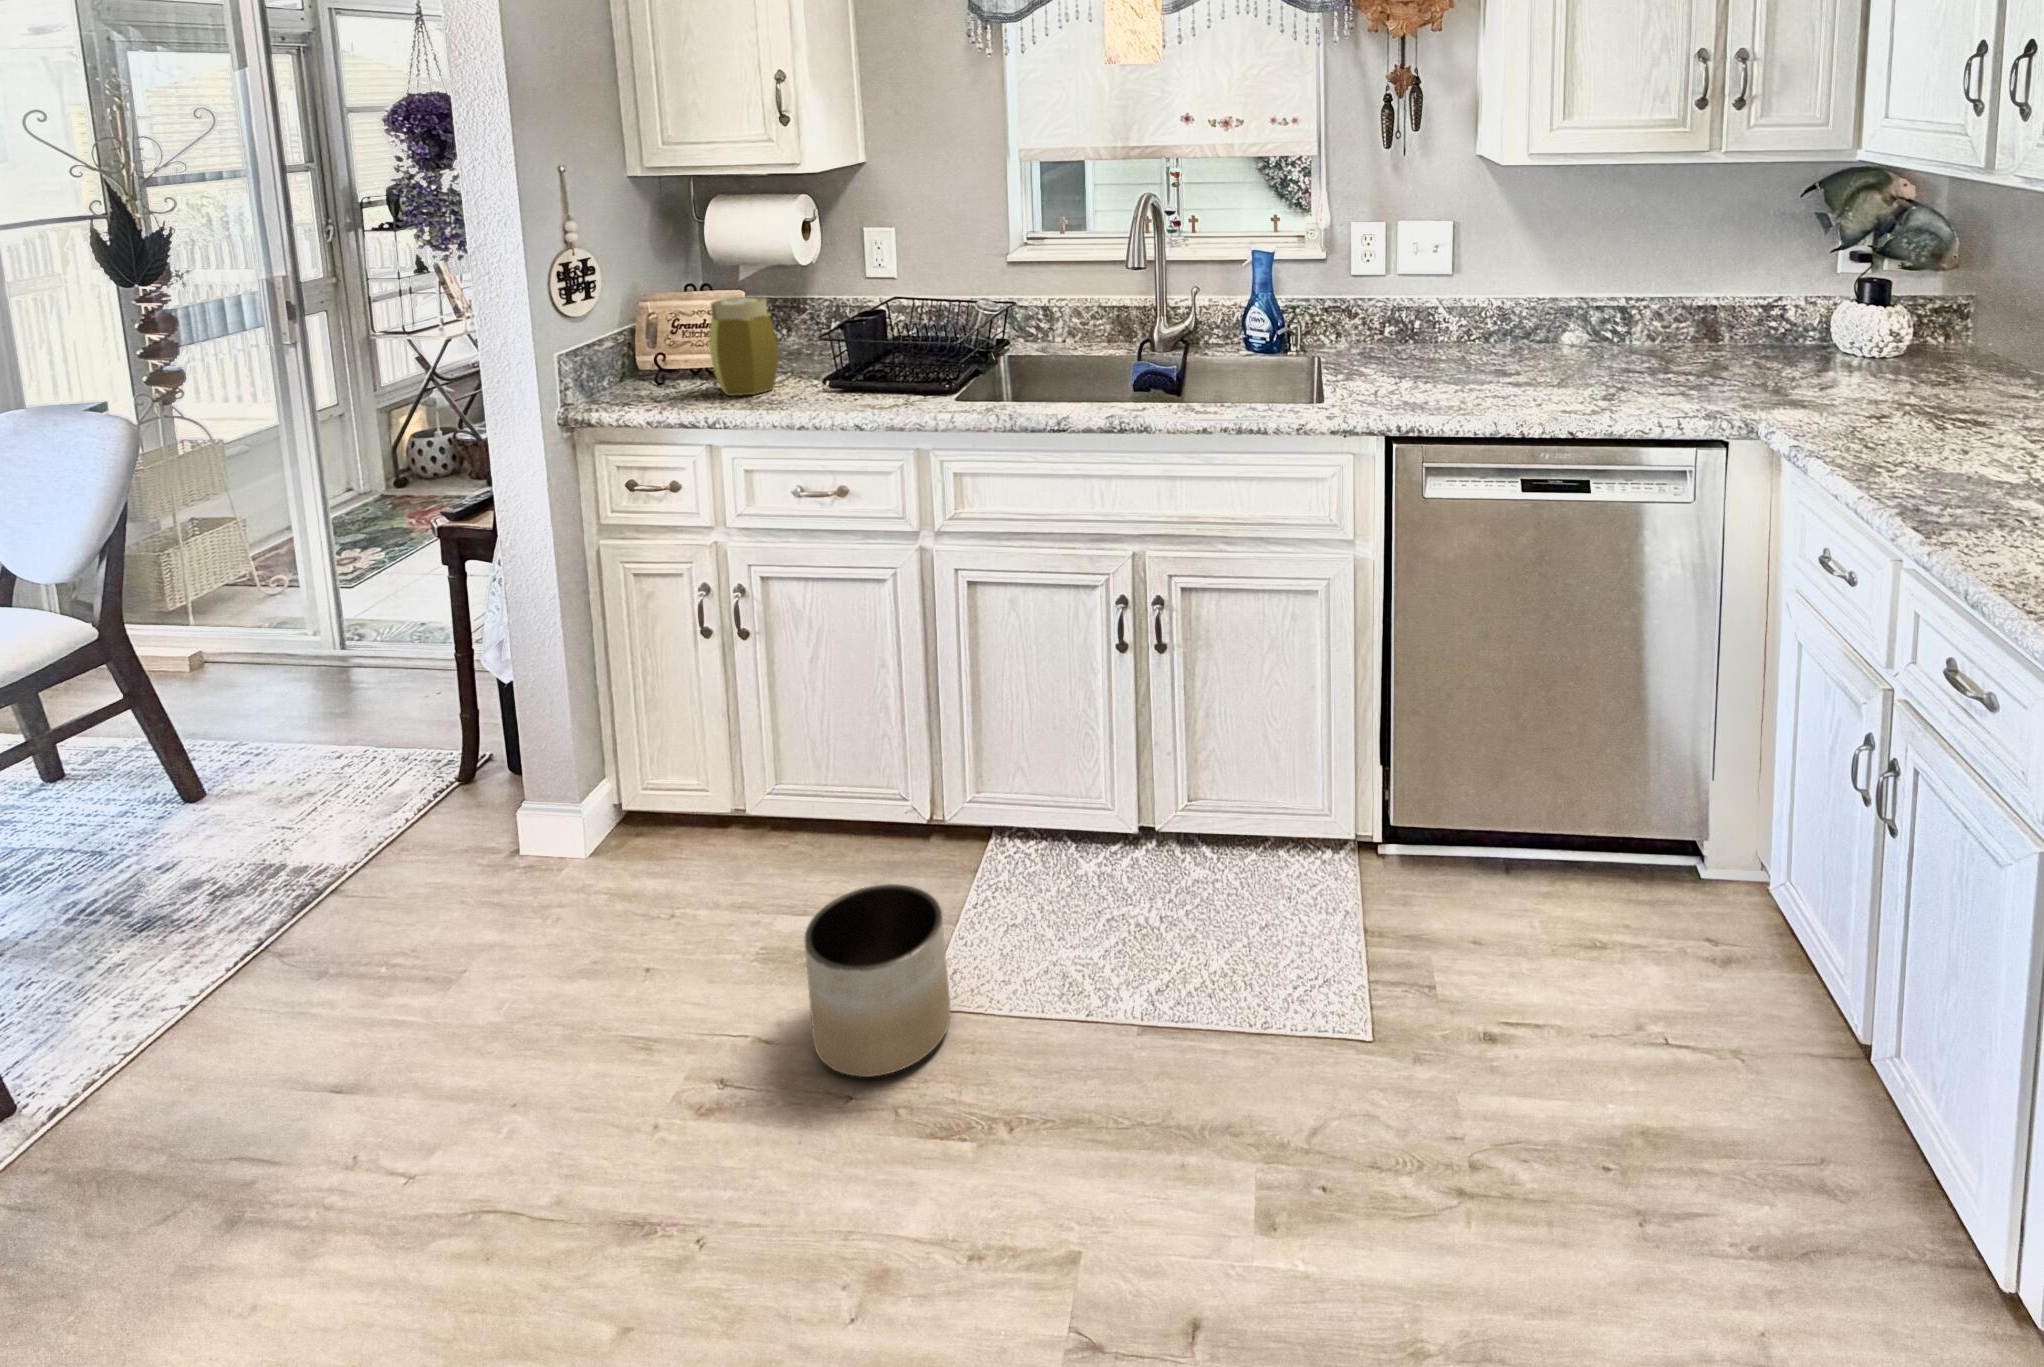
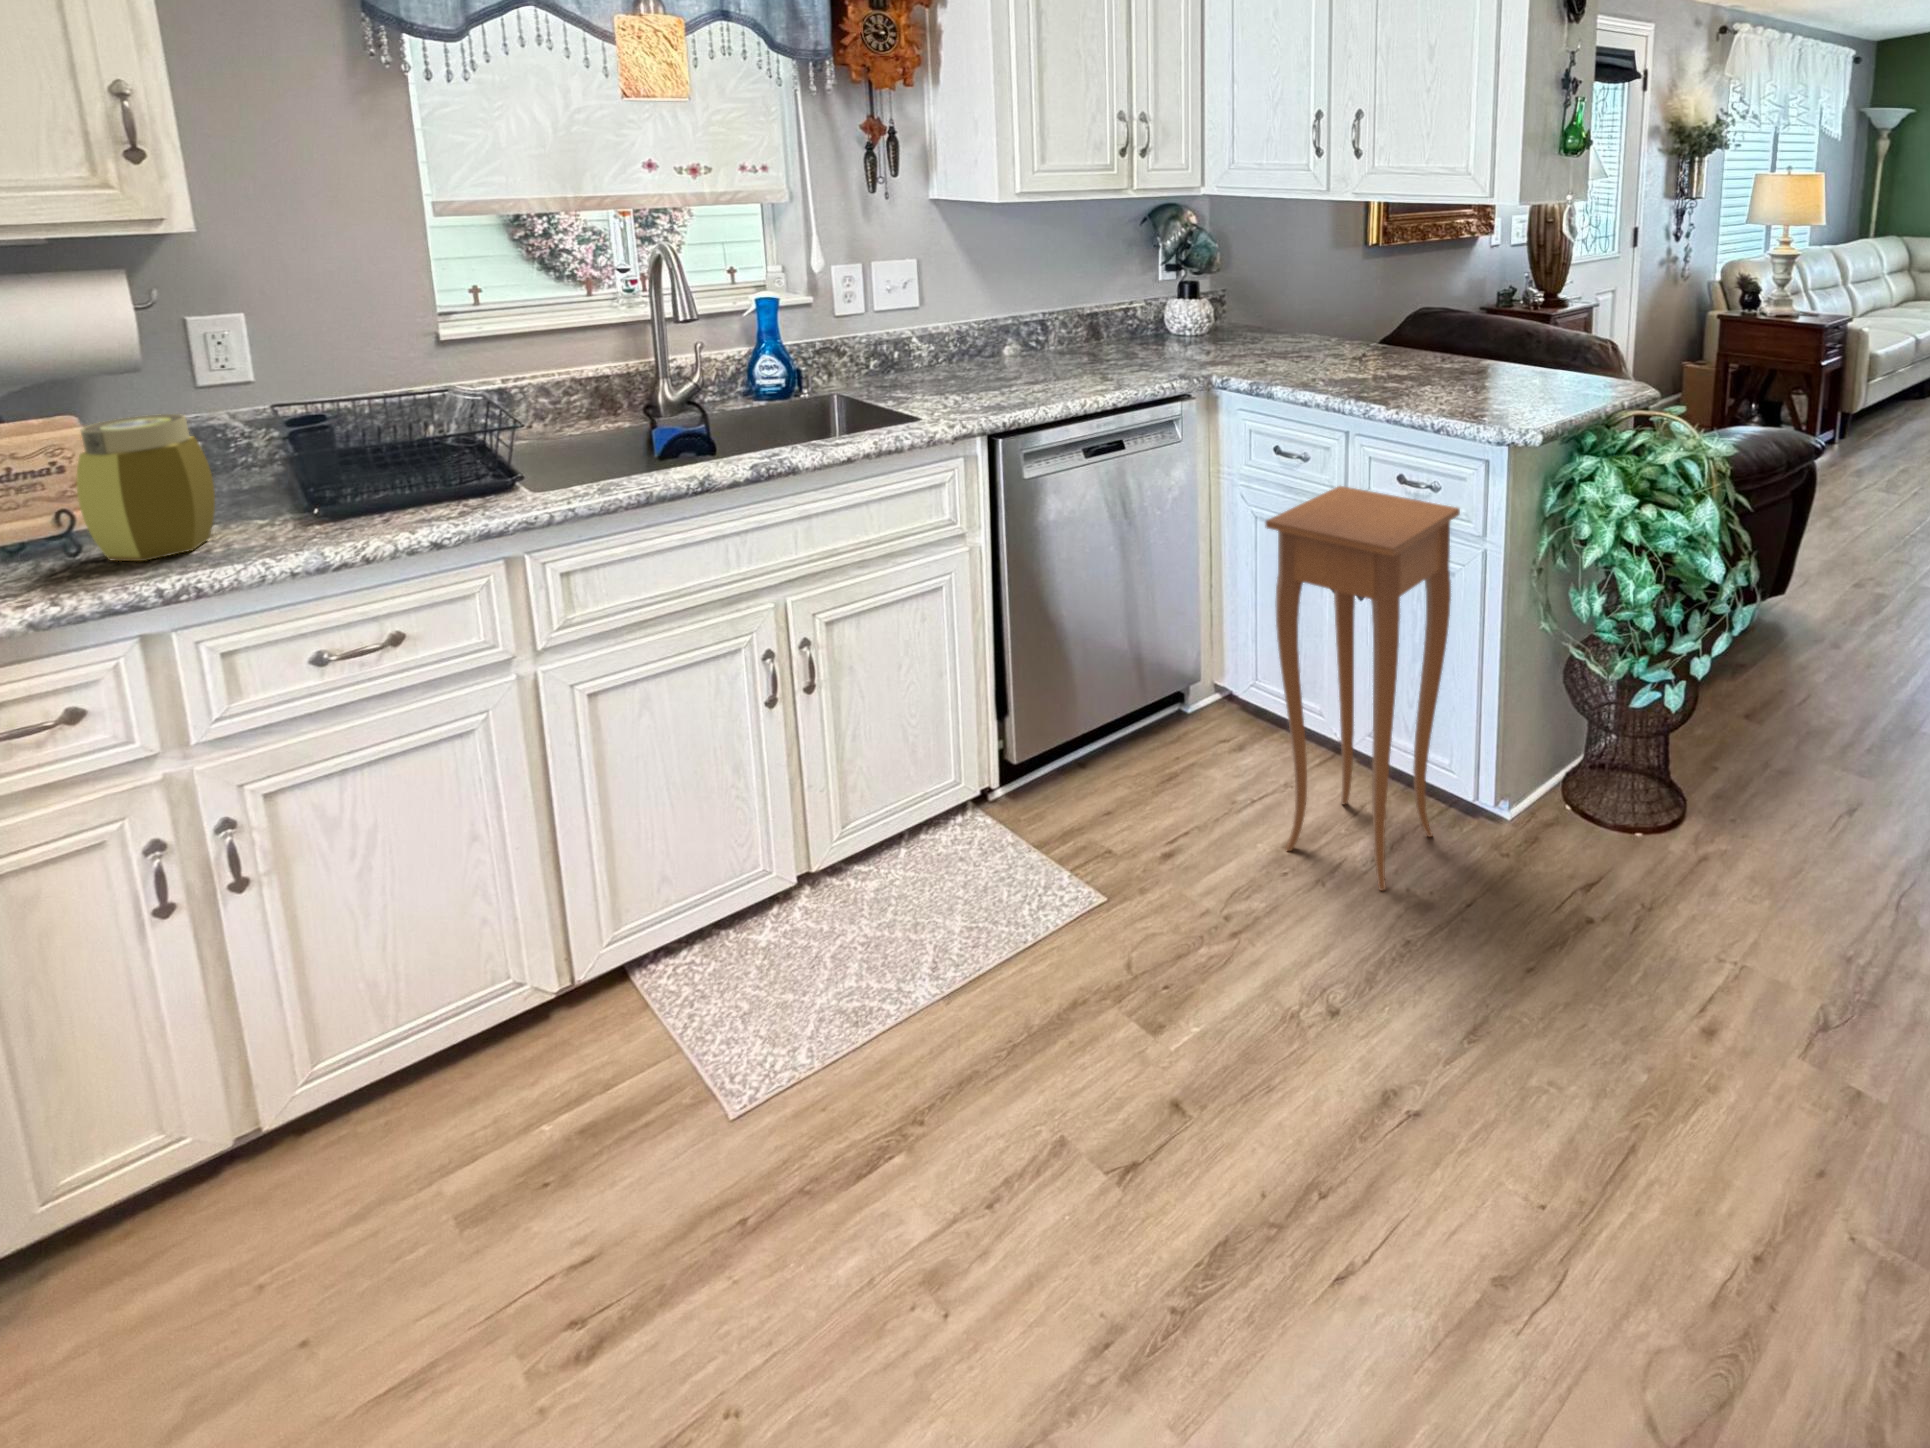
side table: none [1636,624,1980,1248] -> present [1265,486,1460,891]
planter: present [805,884,950,1077] -> none [597,1023,782,1270]

